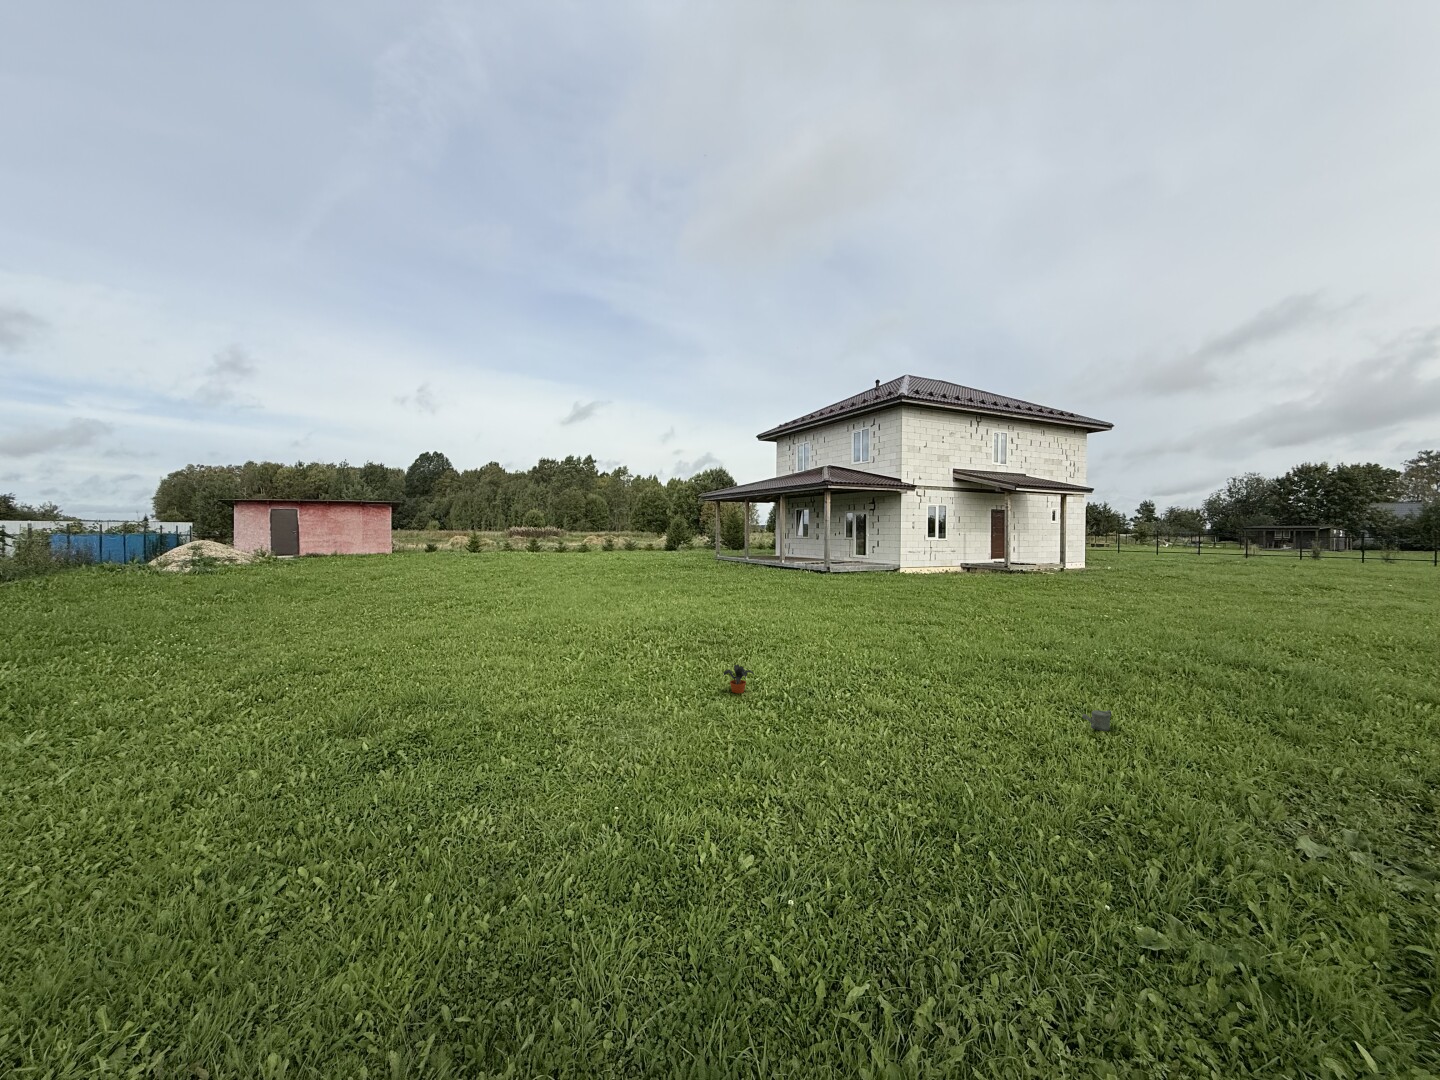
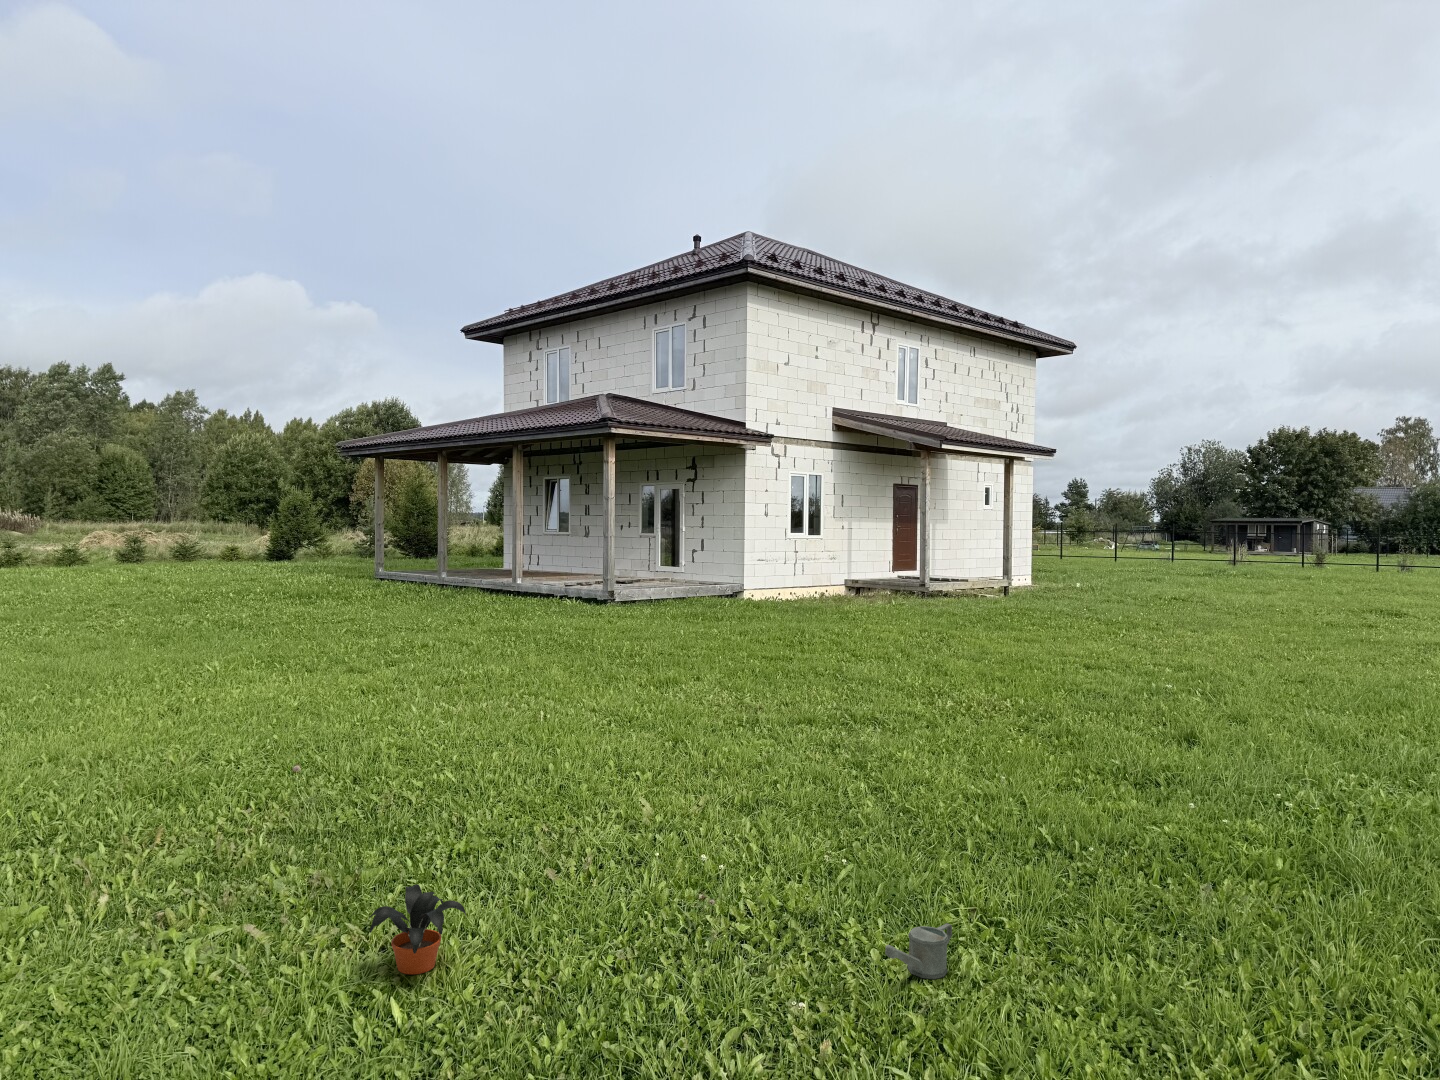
watering can: present [1082,710,1112,731] -> present [885,923,952,979]

